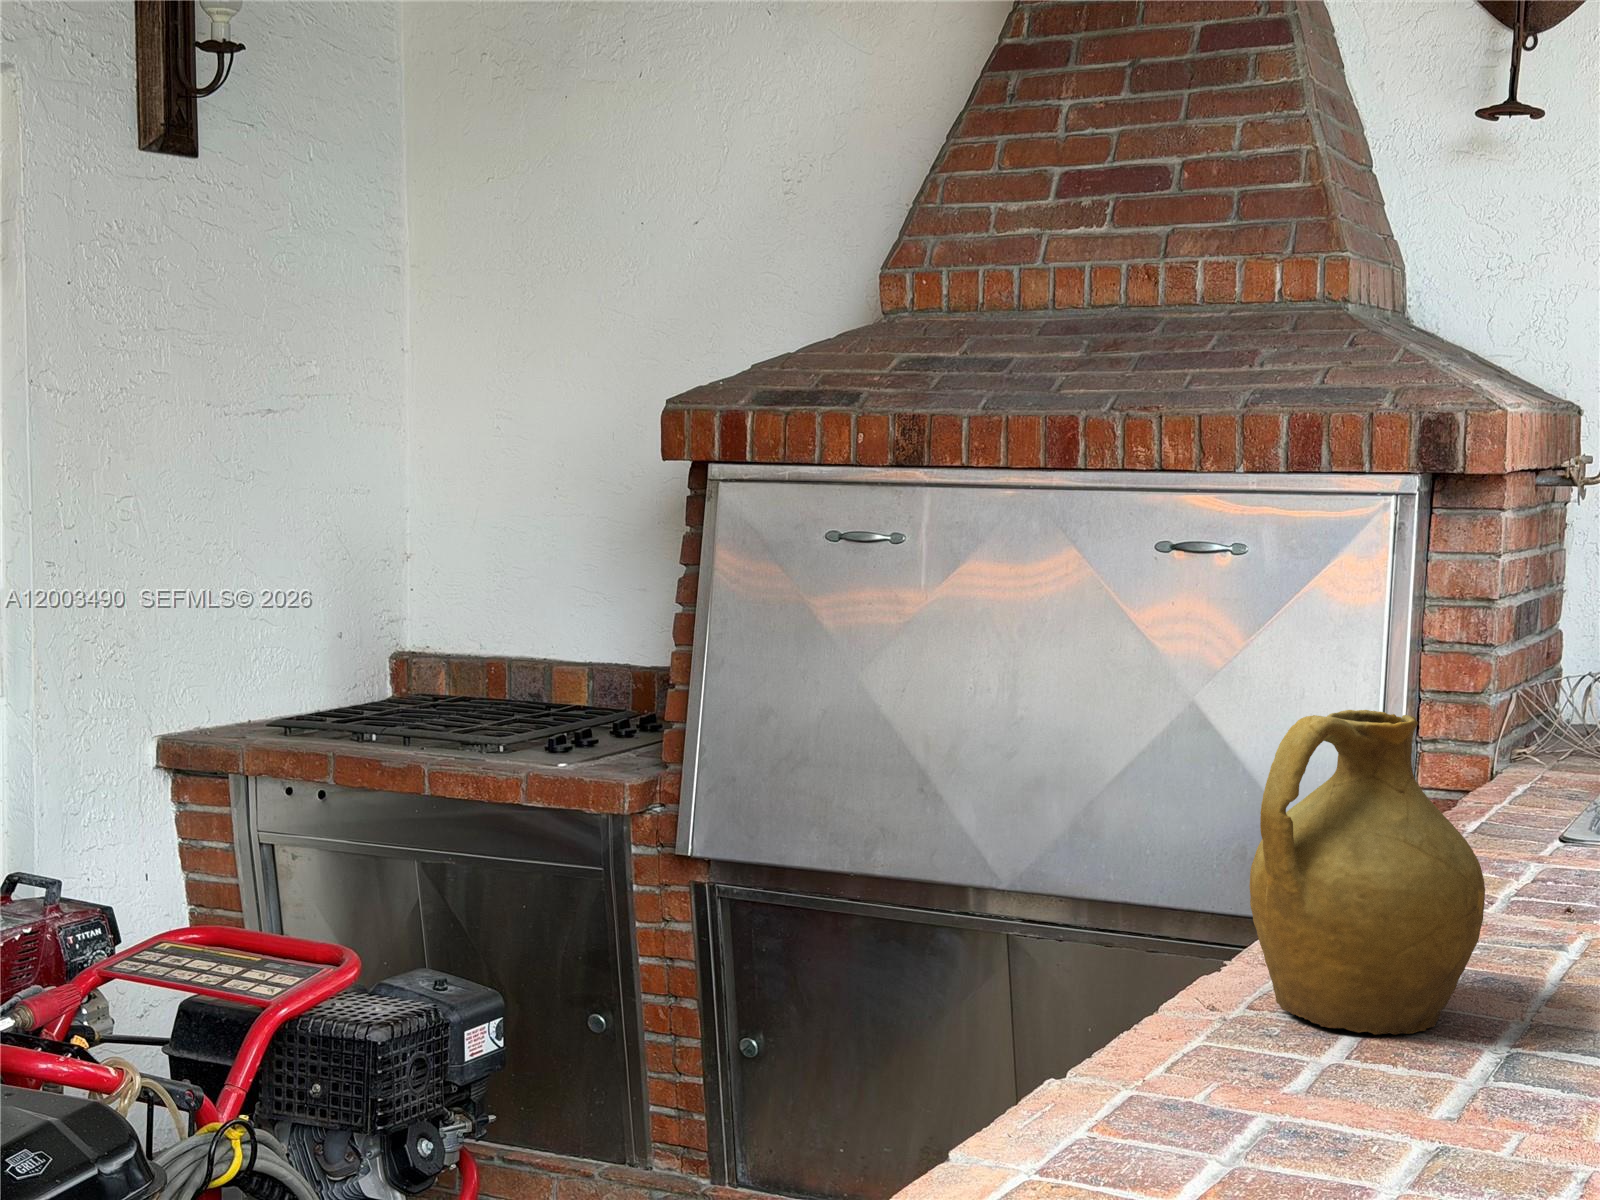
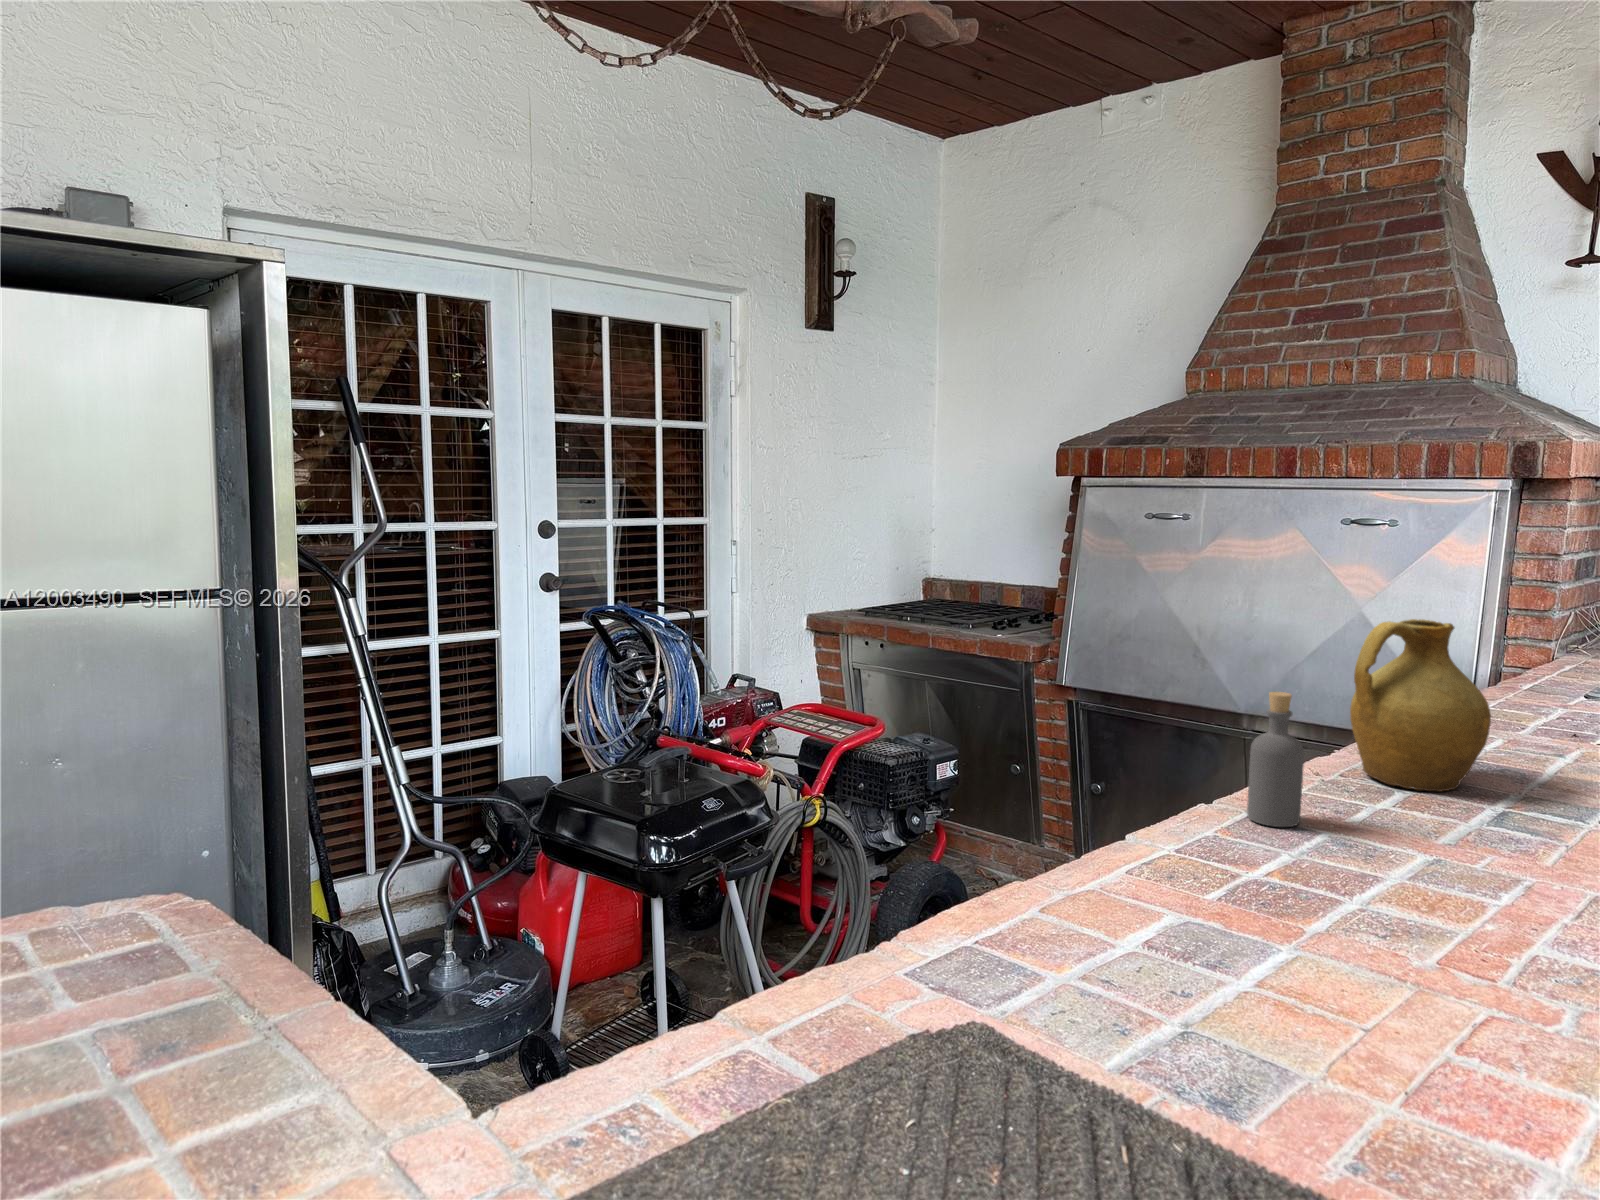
bottle: none [1101,863,1204,1140] -> present [1247,692,1304,827]

